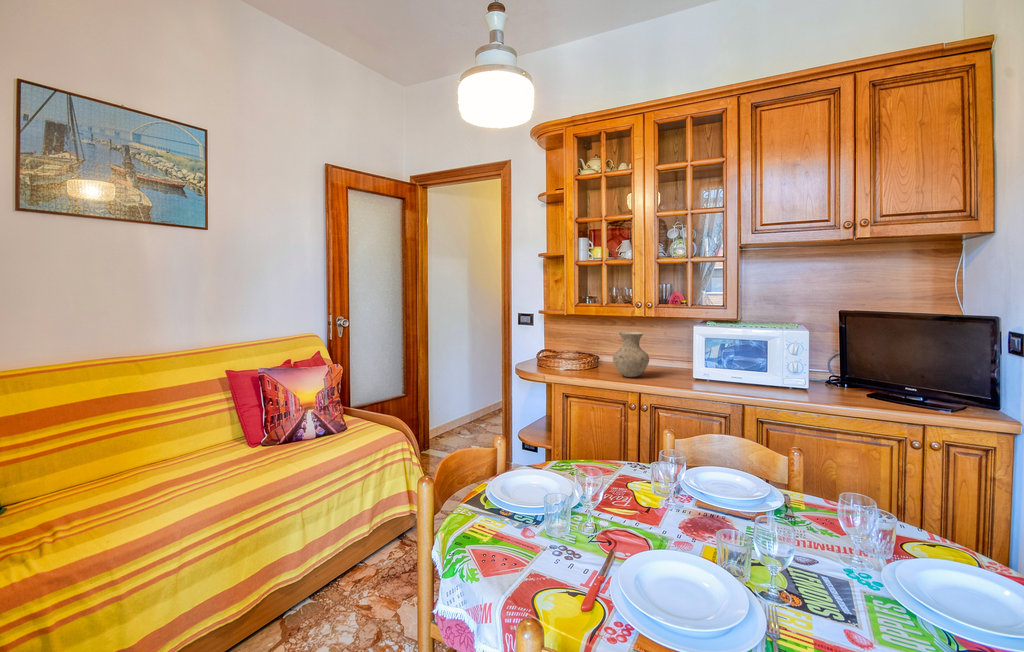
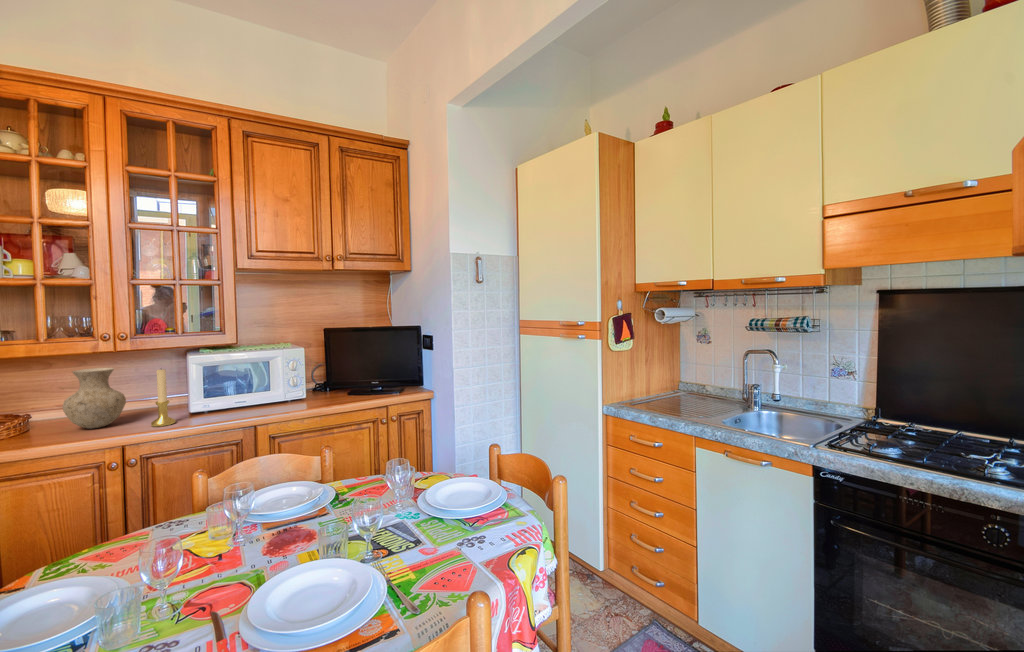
candle holder: none [661,337,678,386] -> present [151,369,176,427]

